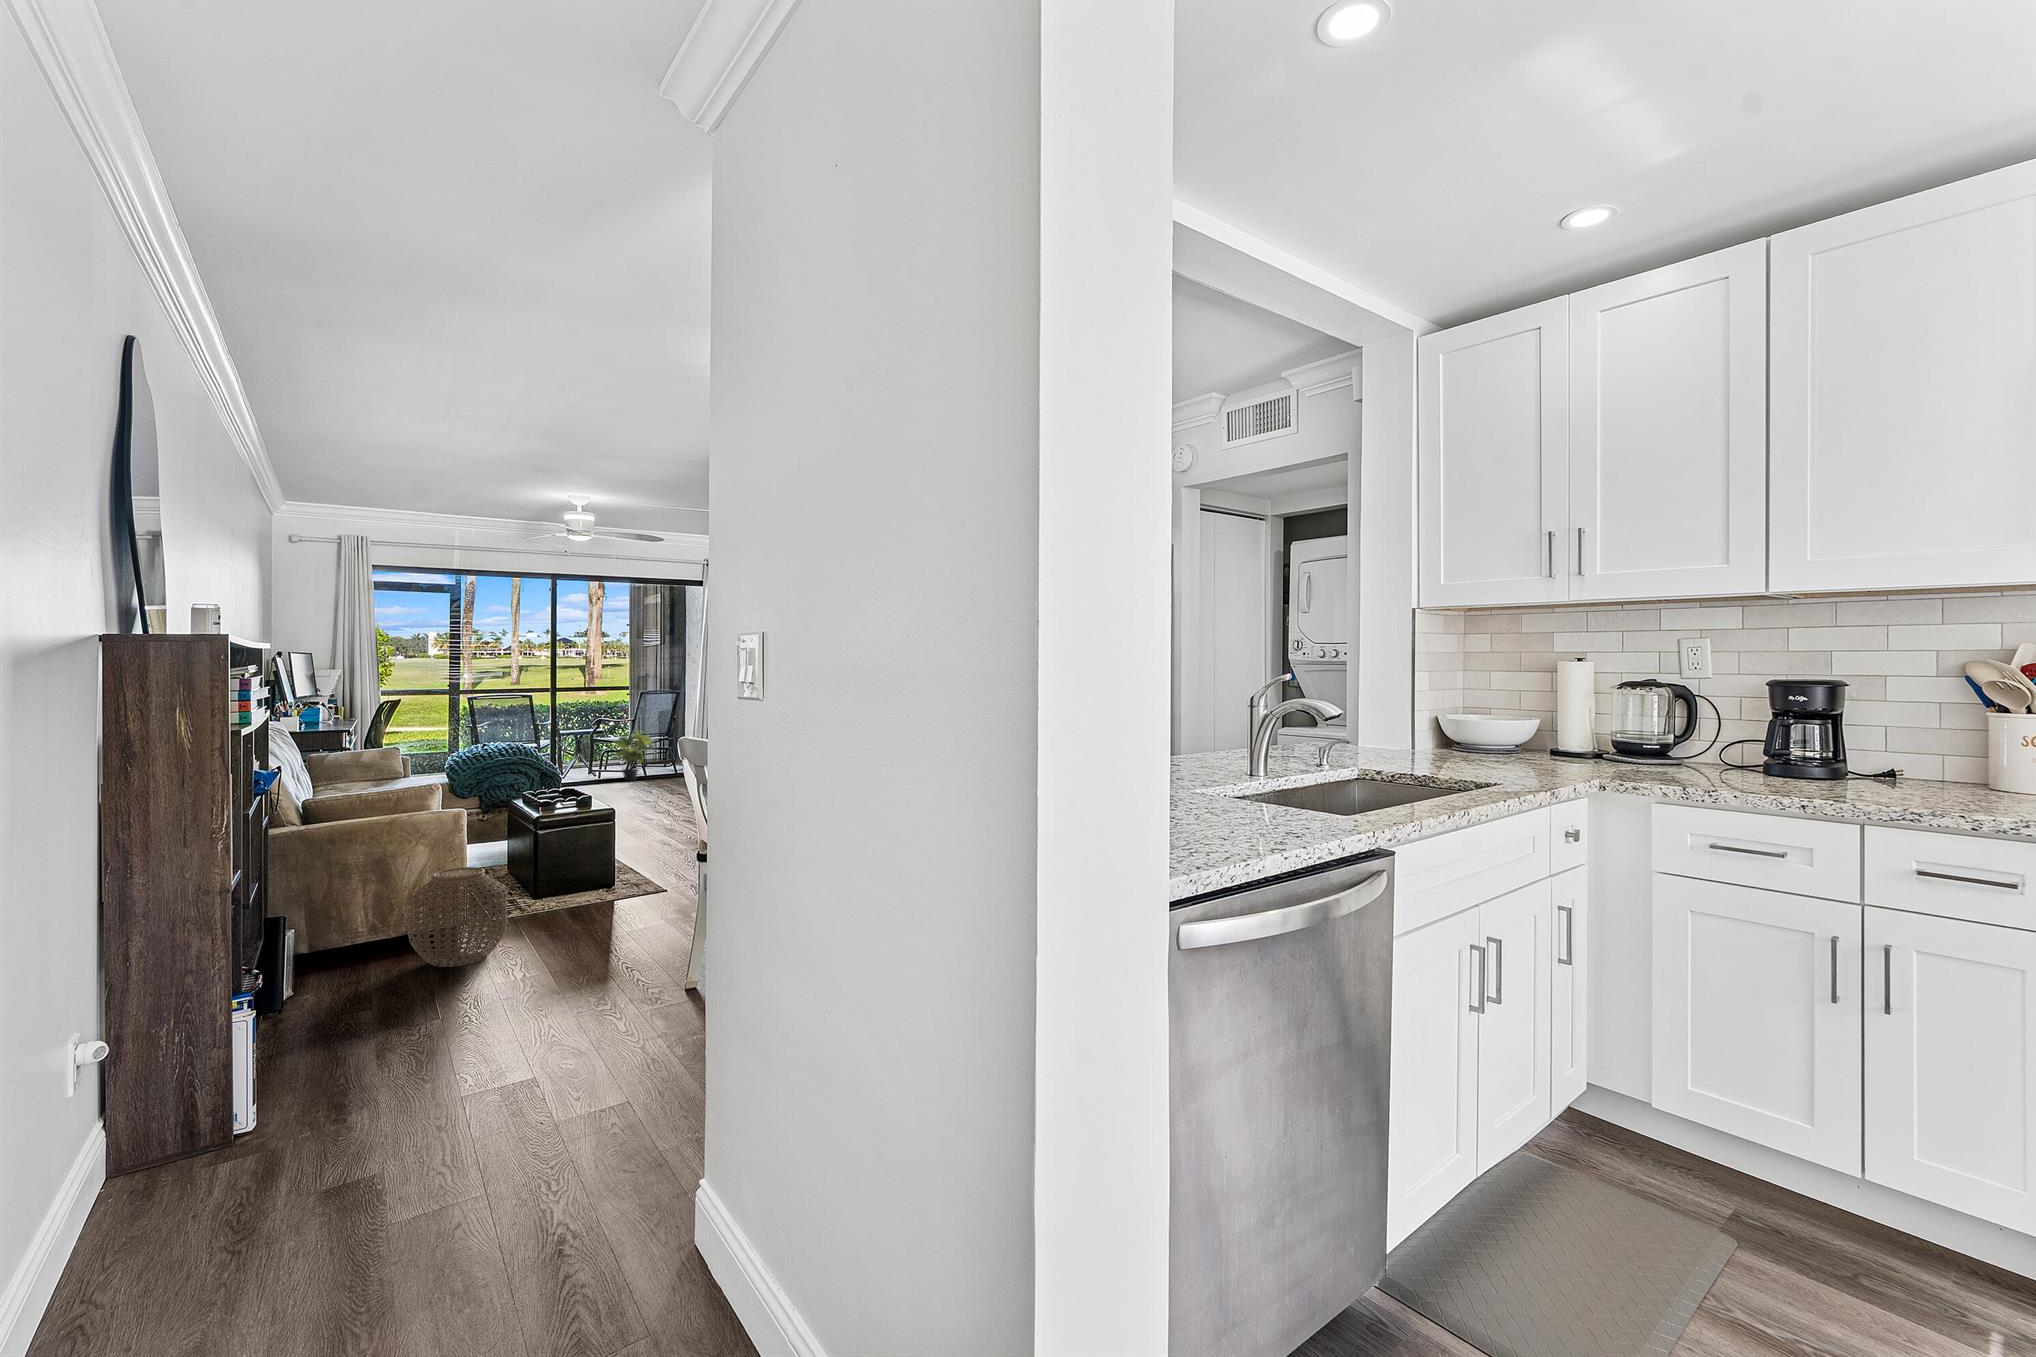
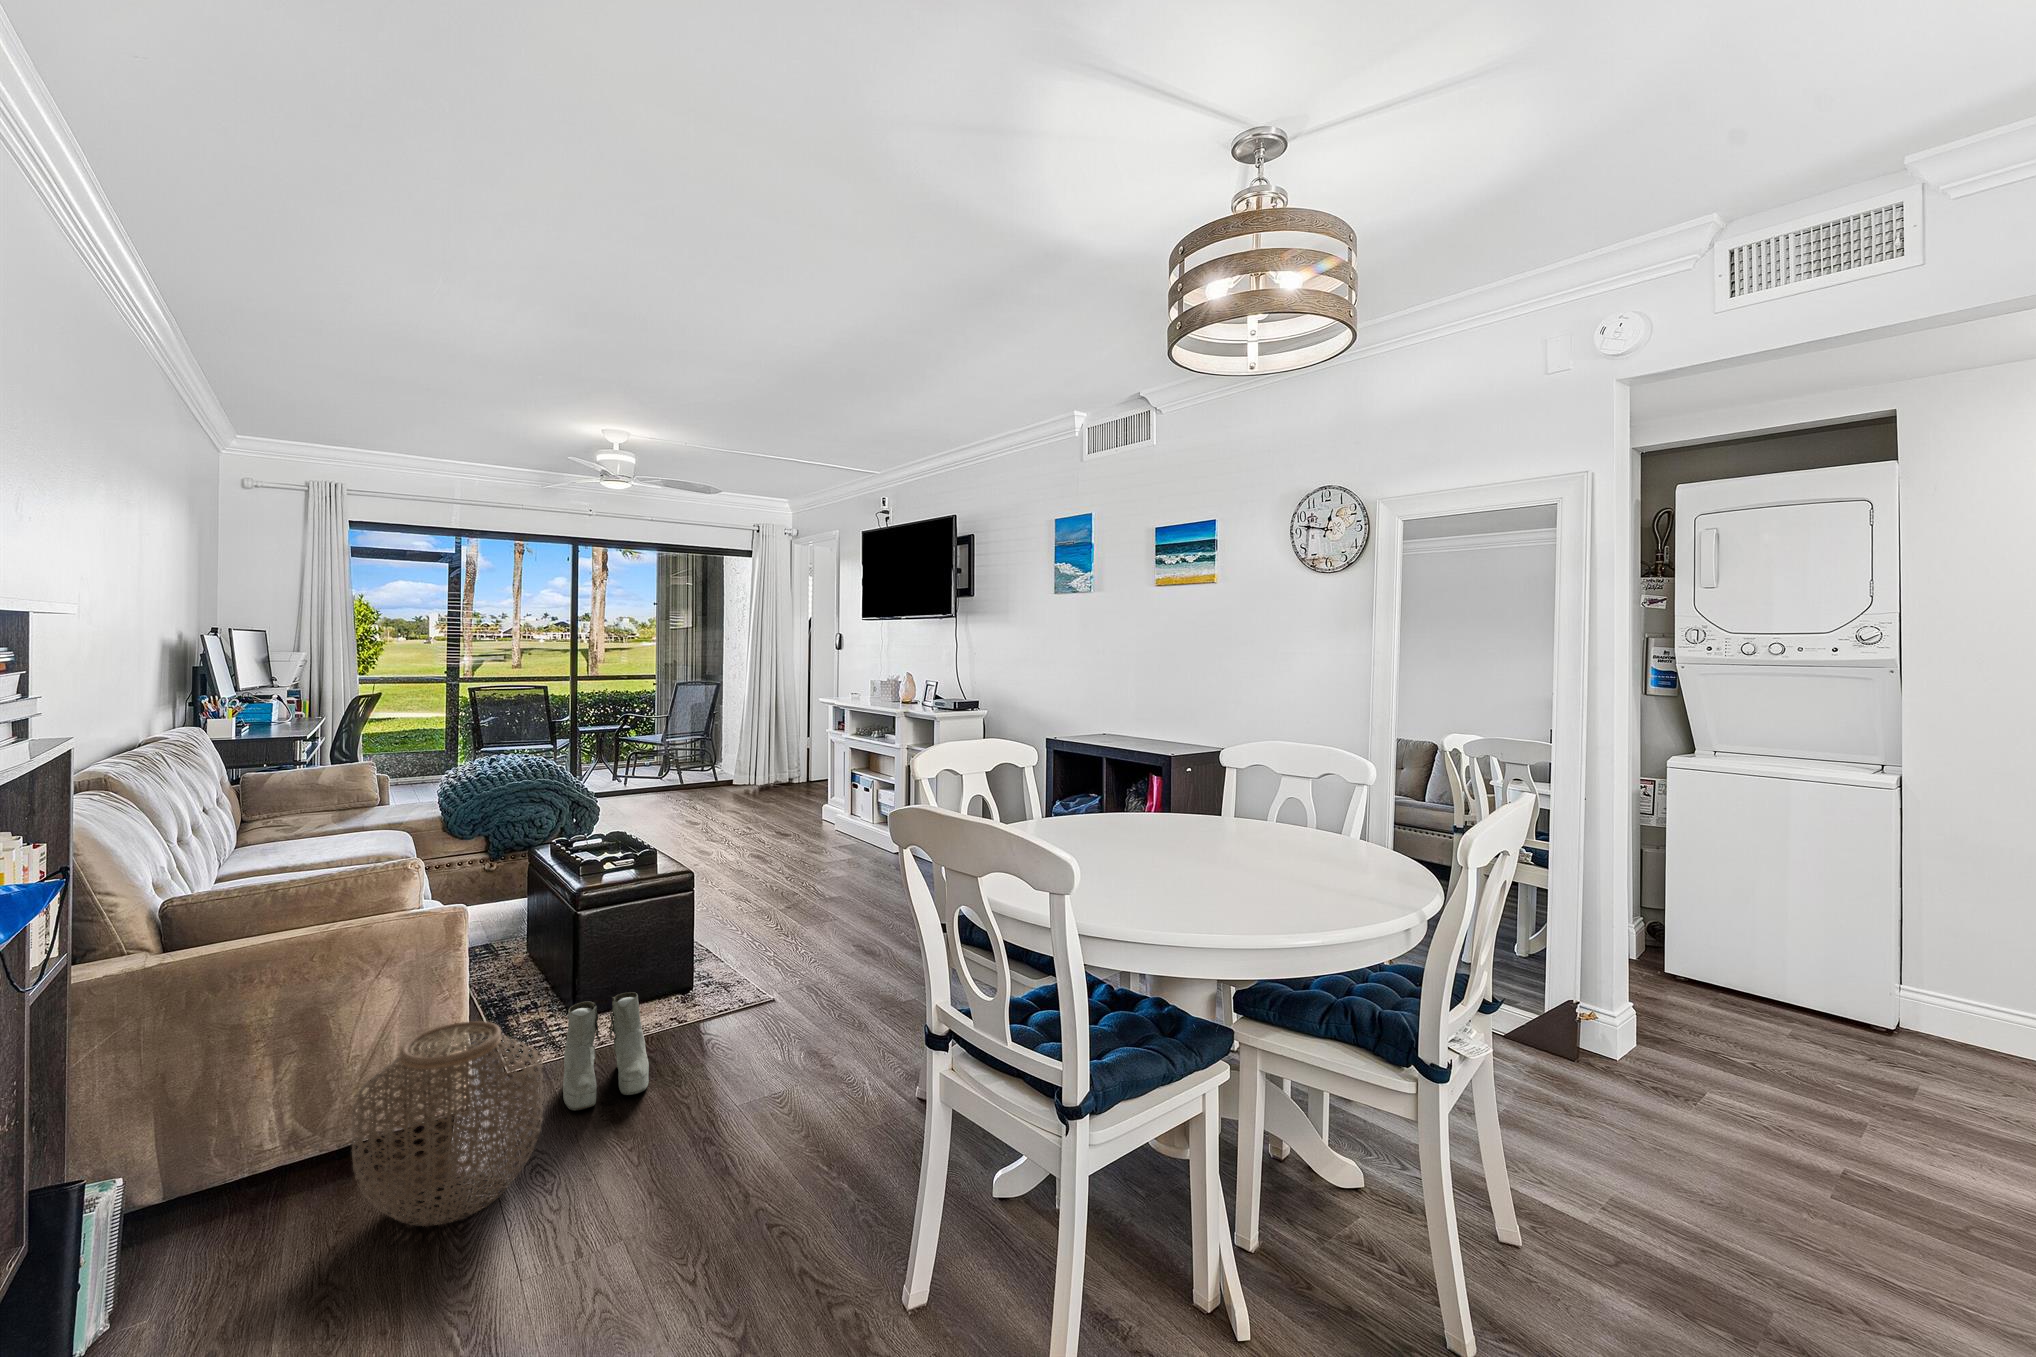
potted plant: present [614,730,653,780] -> none [642,726,691,786]
boots: none [523,872,575,932] -> present [563,992,649,1111]

